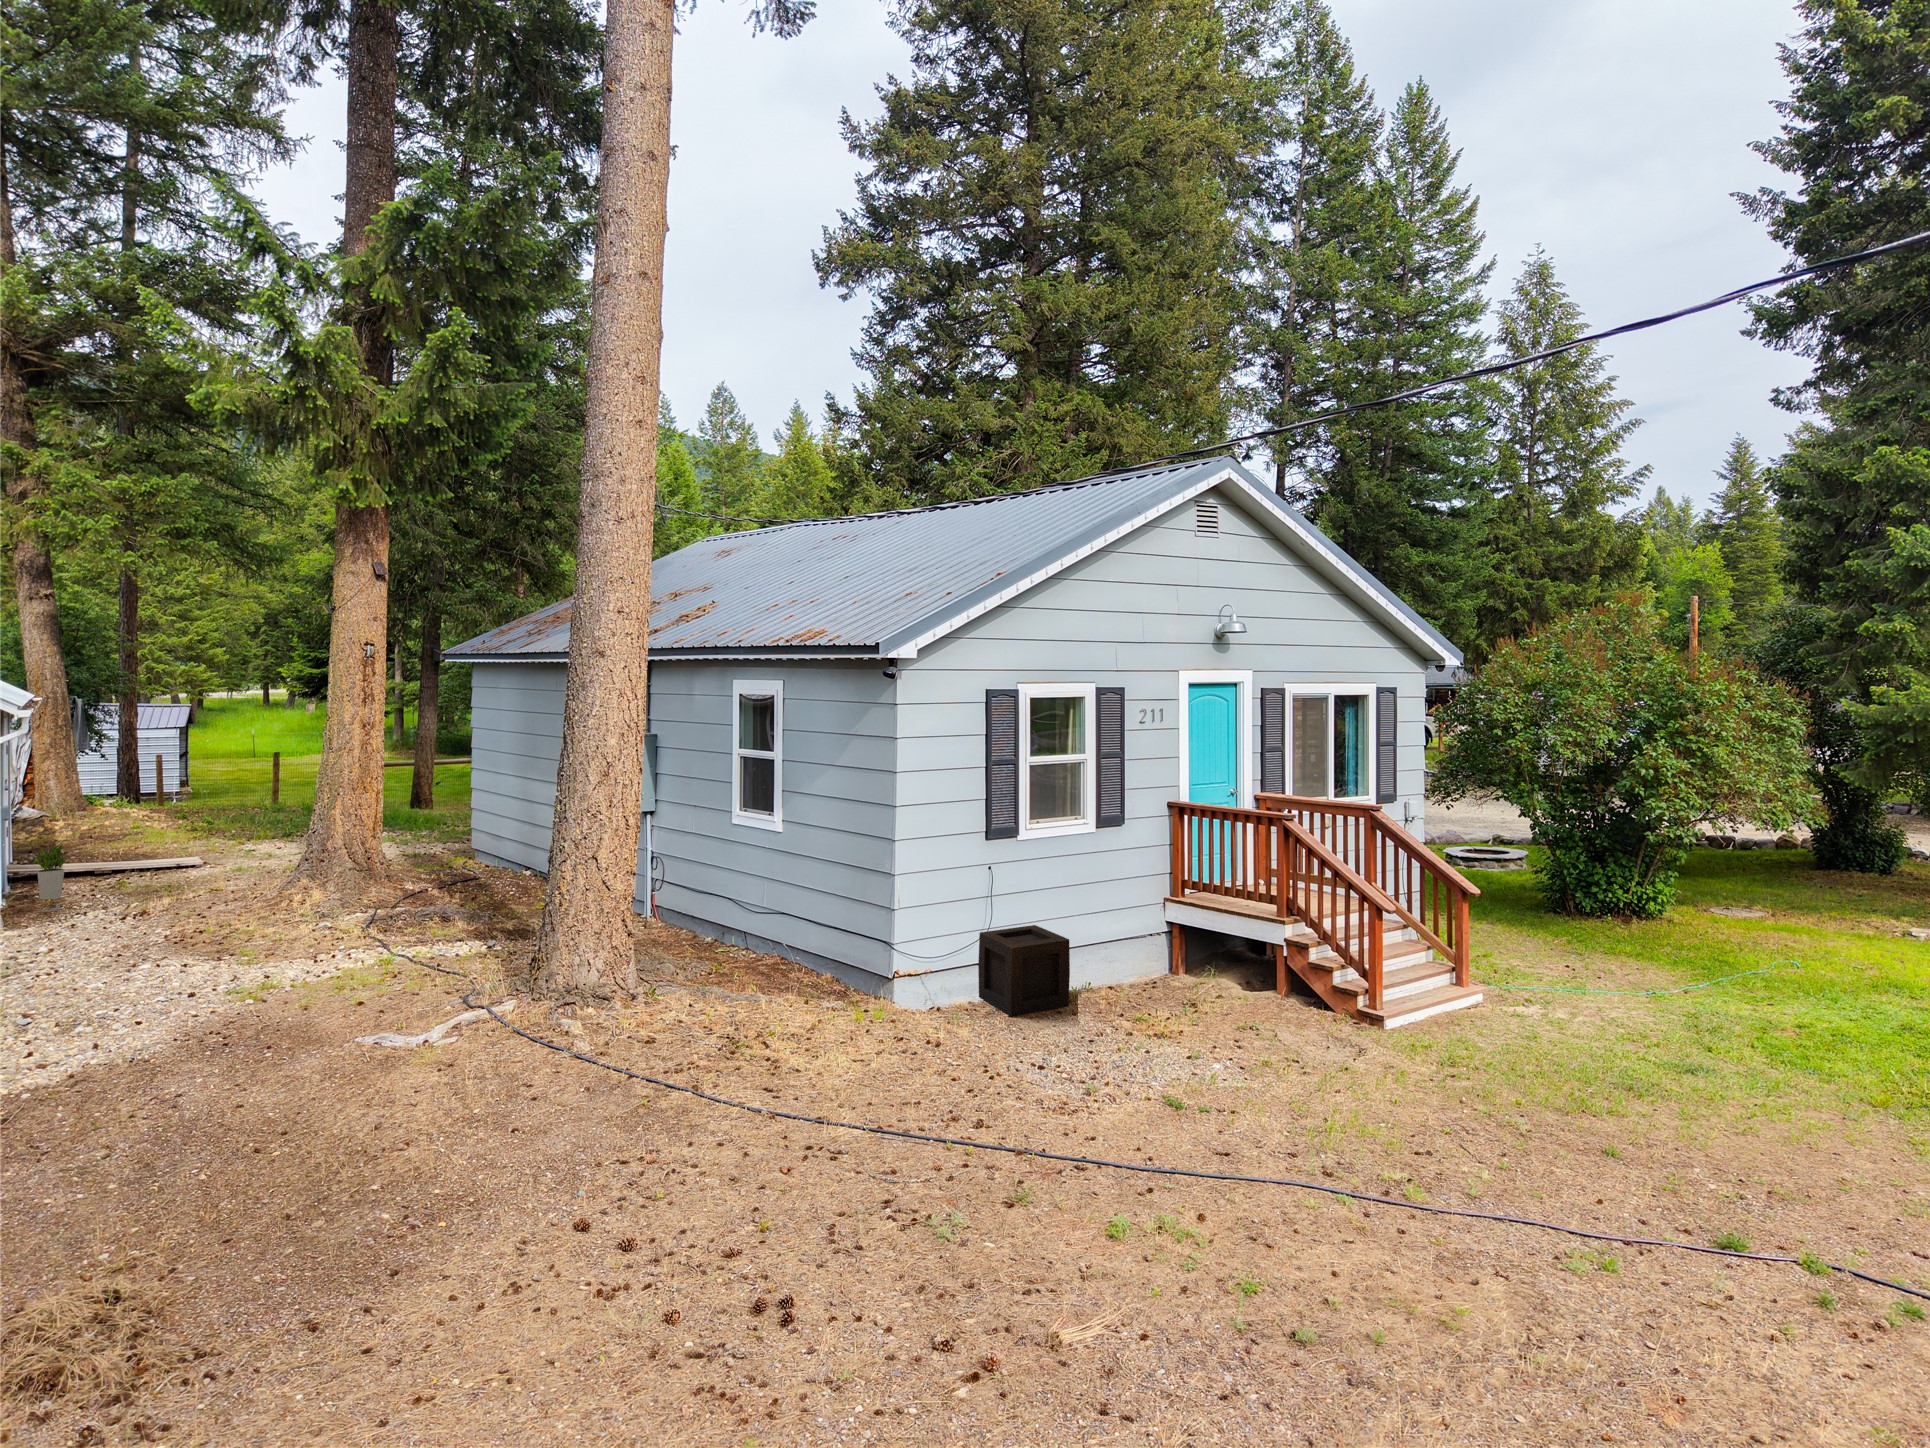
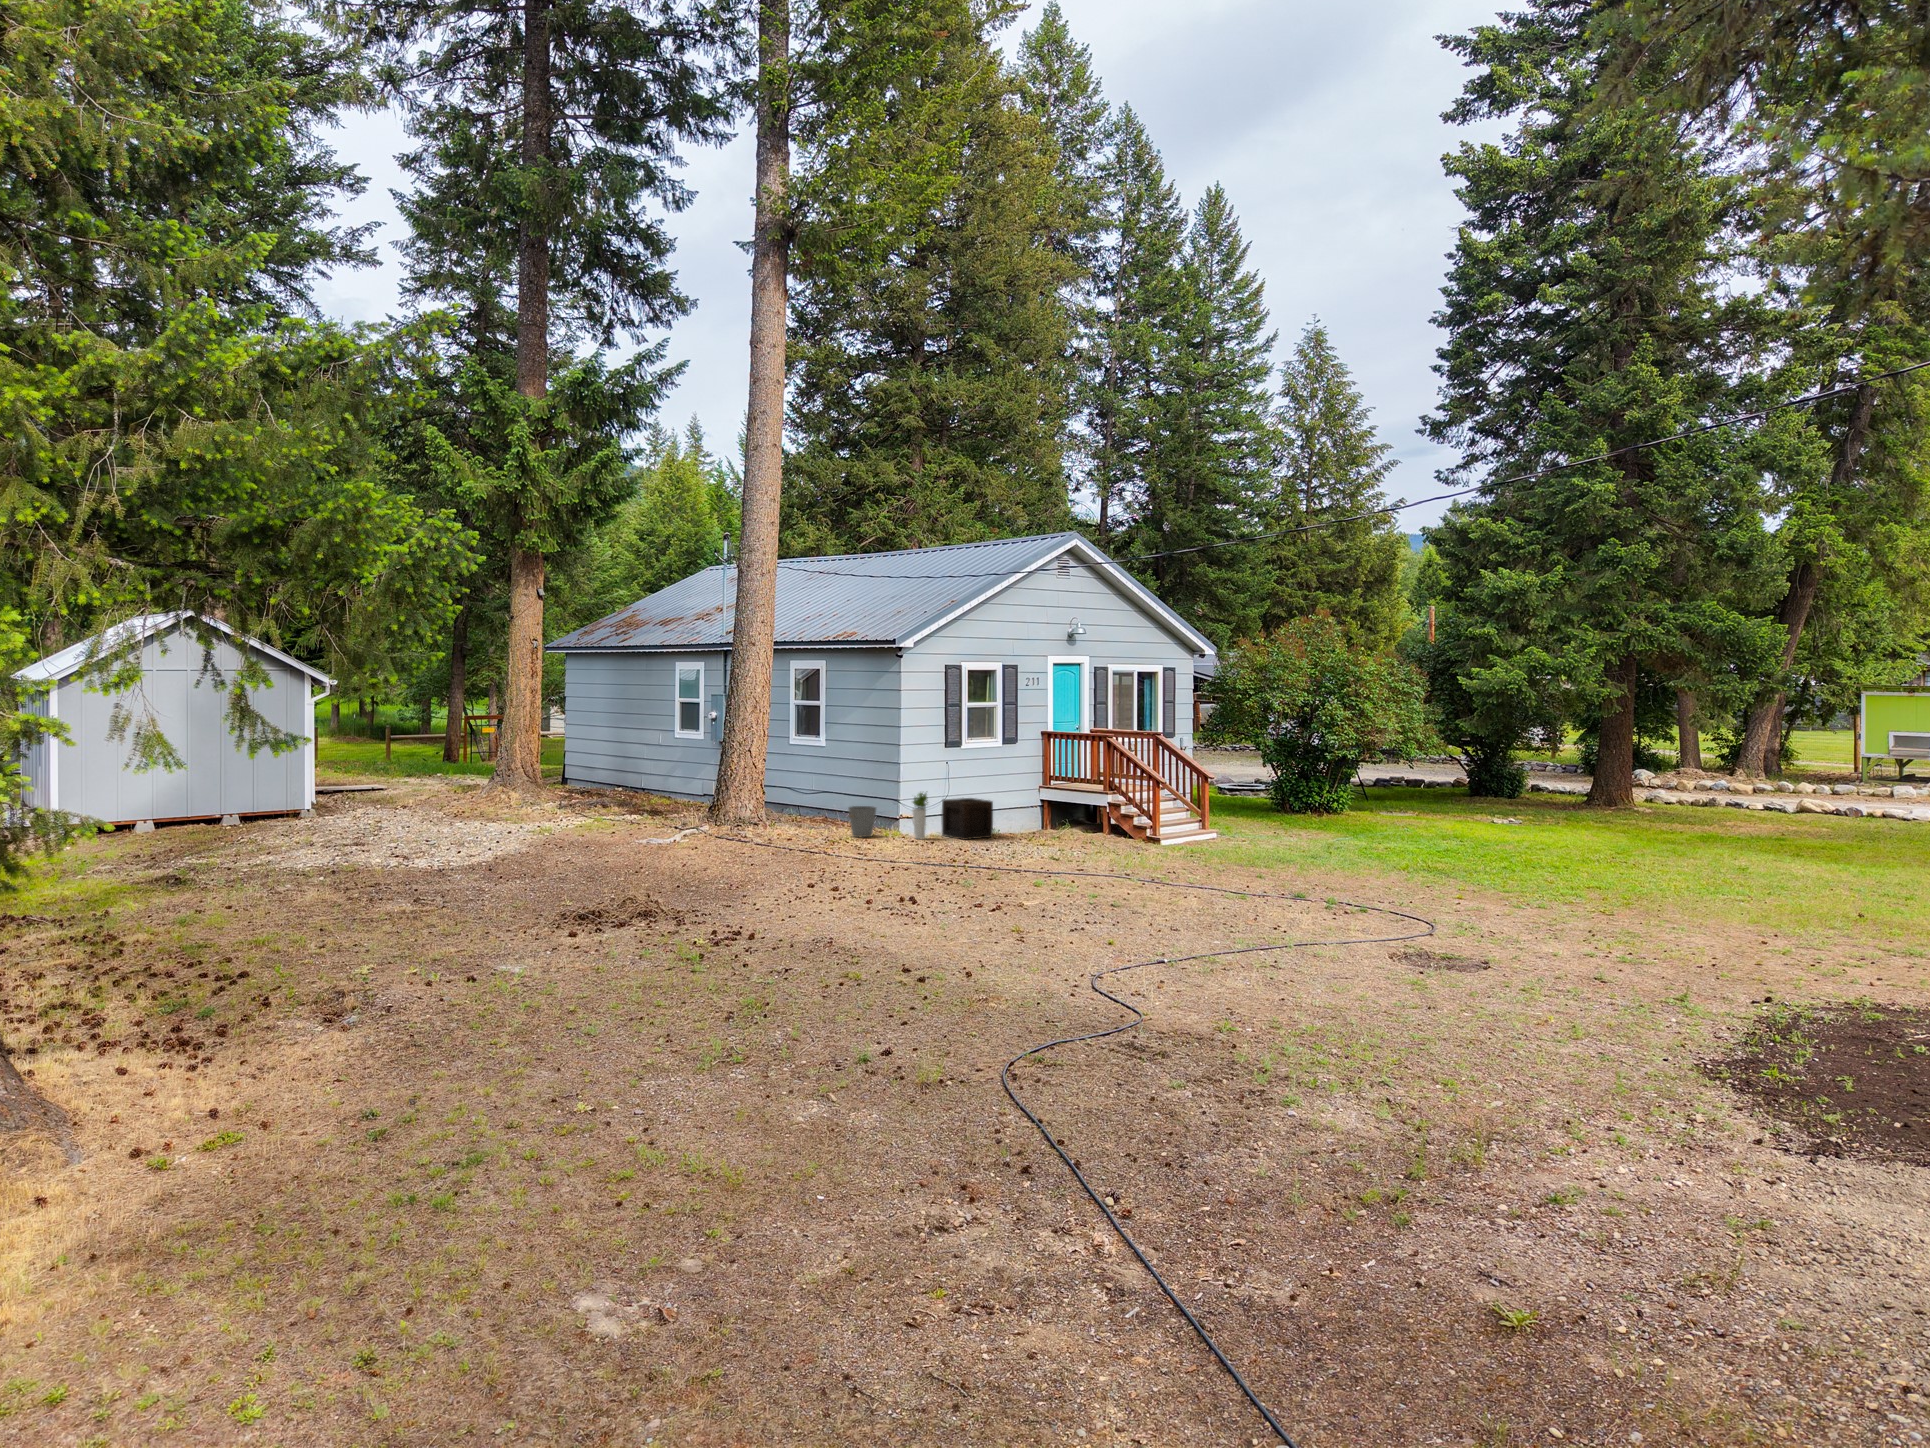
planter: present [36,844,67,912] -> present [913,793,928,839]
bucket: none [806,940,861,1004] -> present [849,806,876,837]

